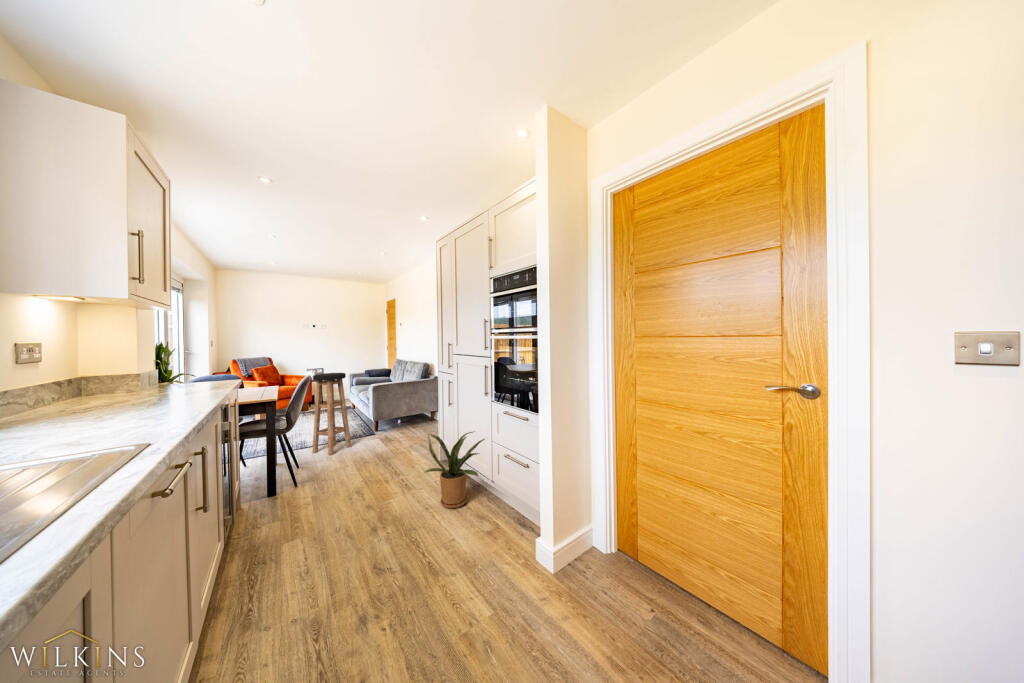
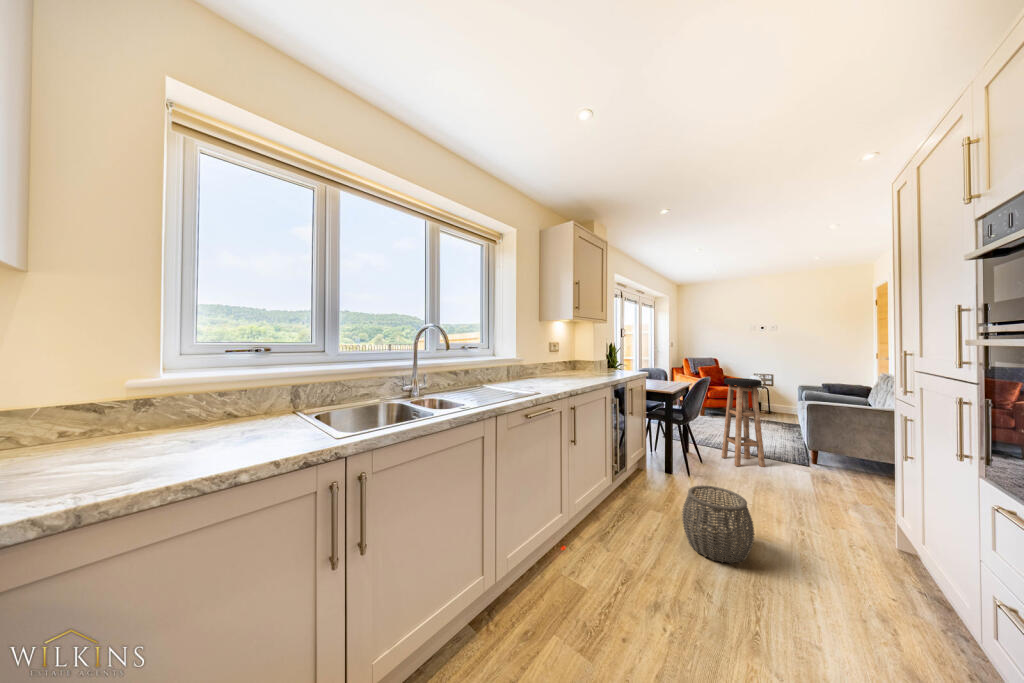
house plant: present [425,432,485,509] -> none [807,477,947,615]
woven basket: none [333,472,397,544] -> present [682,486,754,564]

